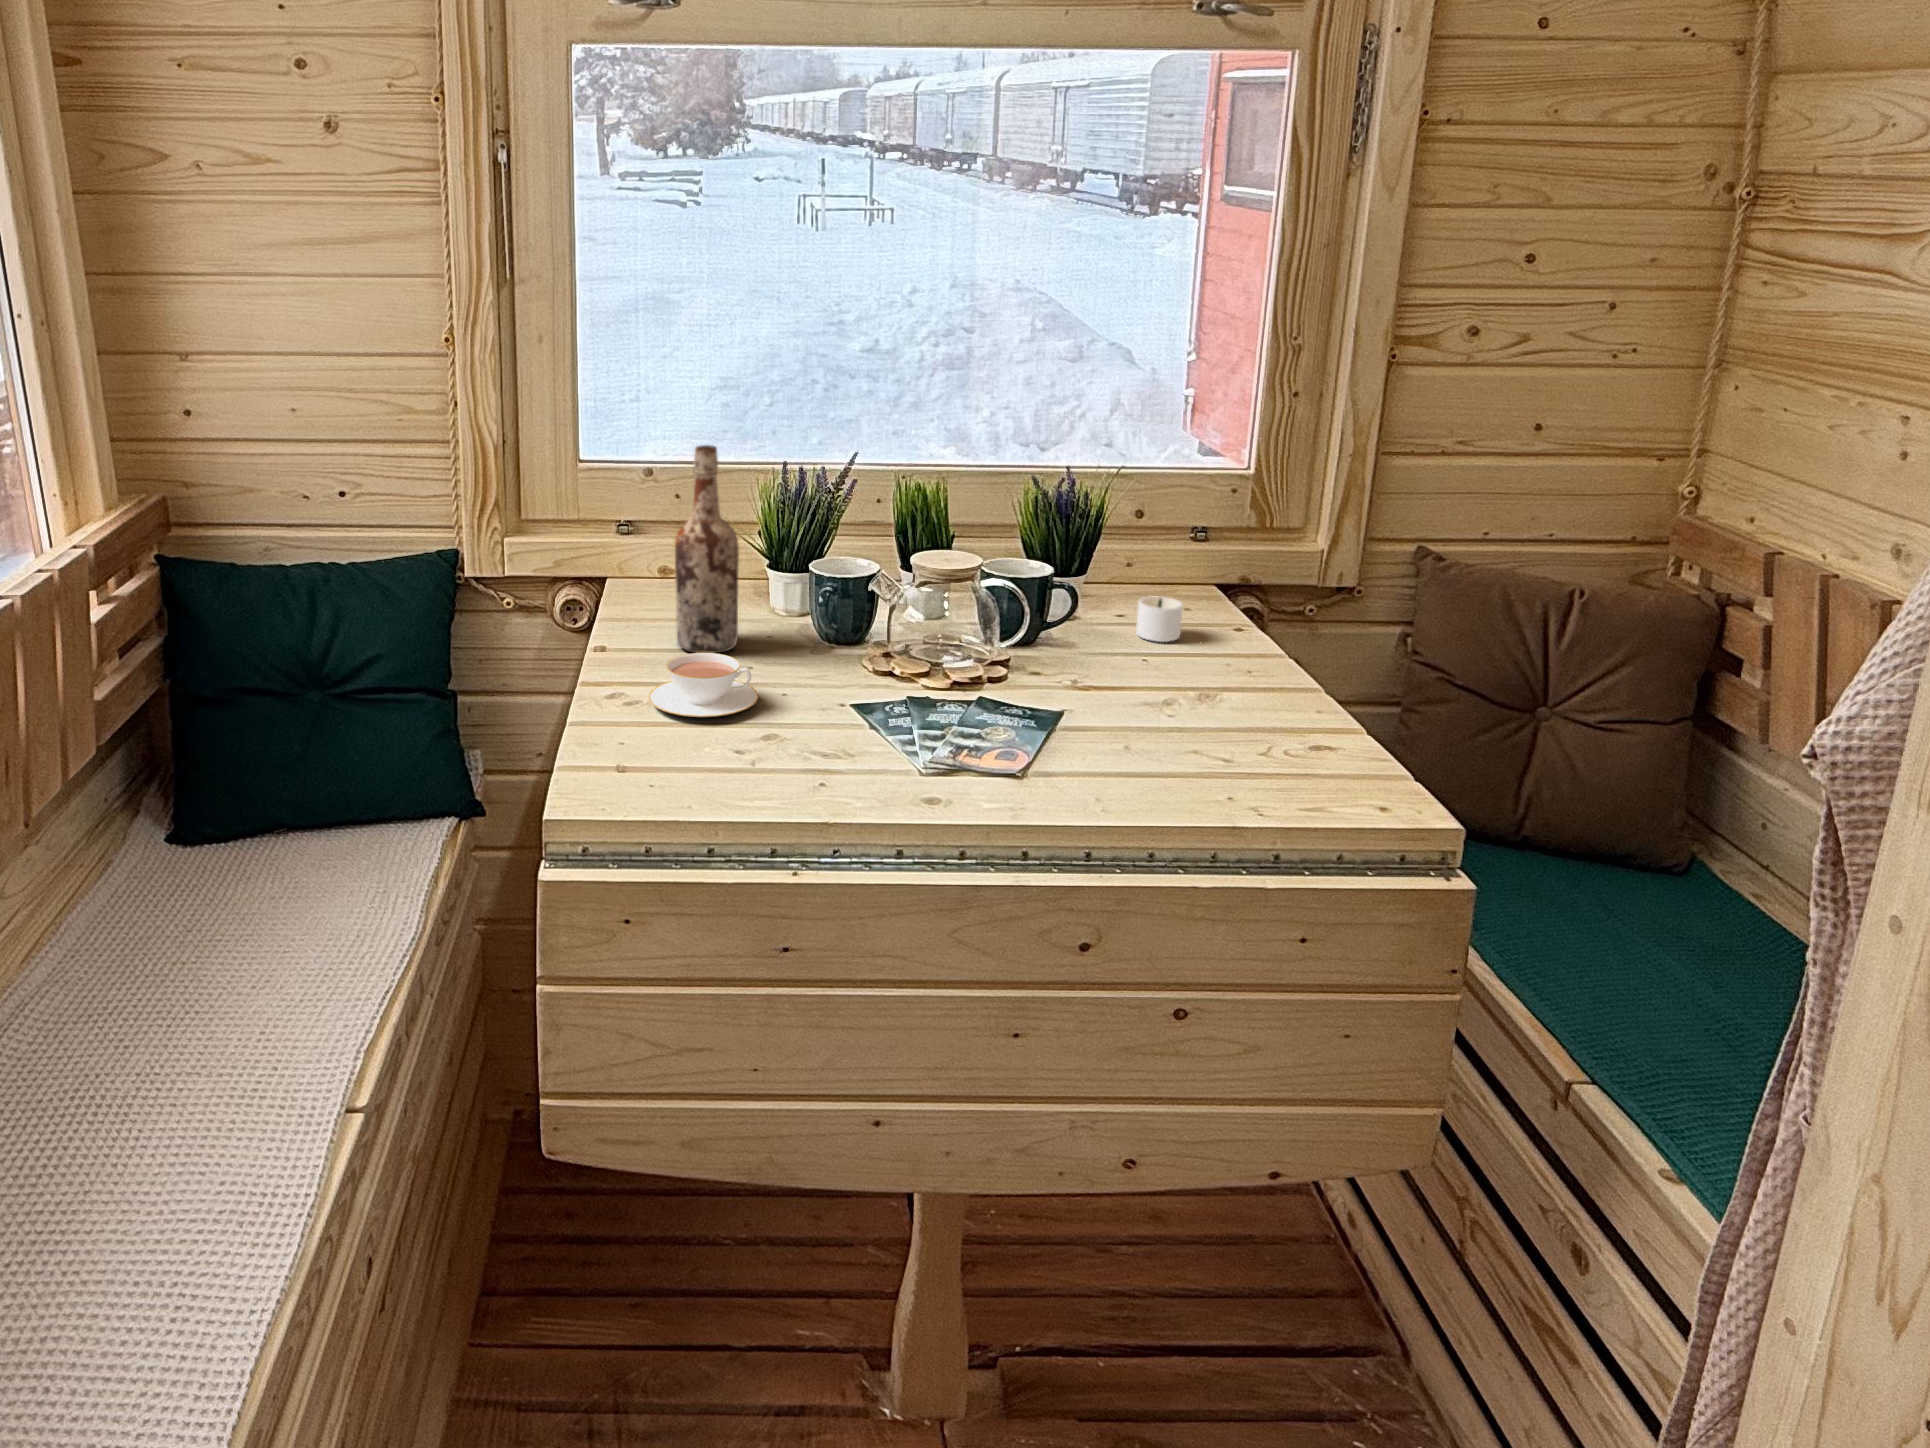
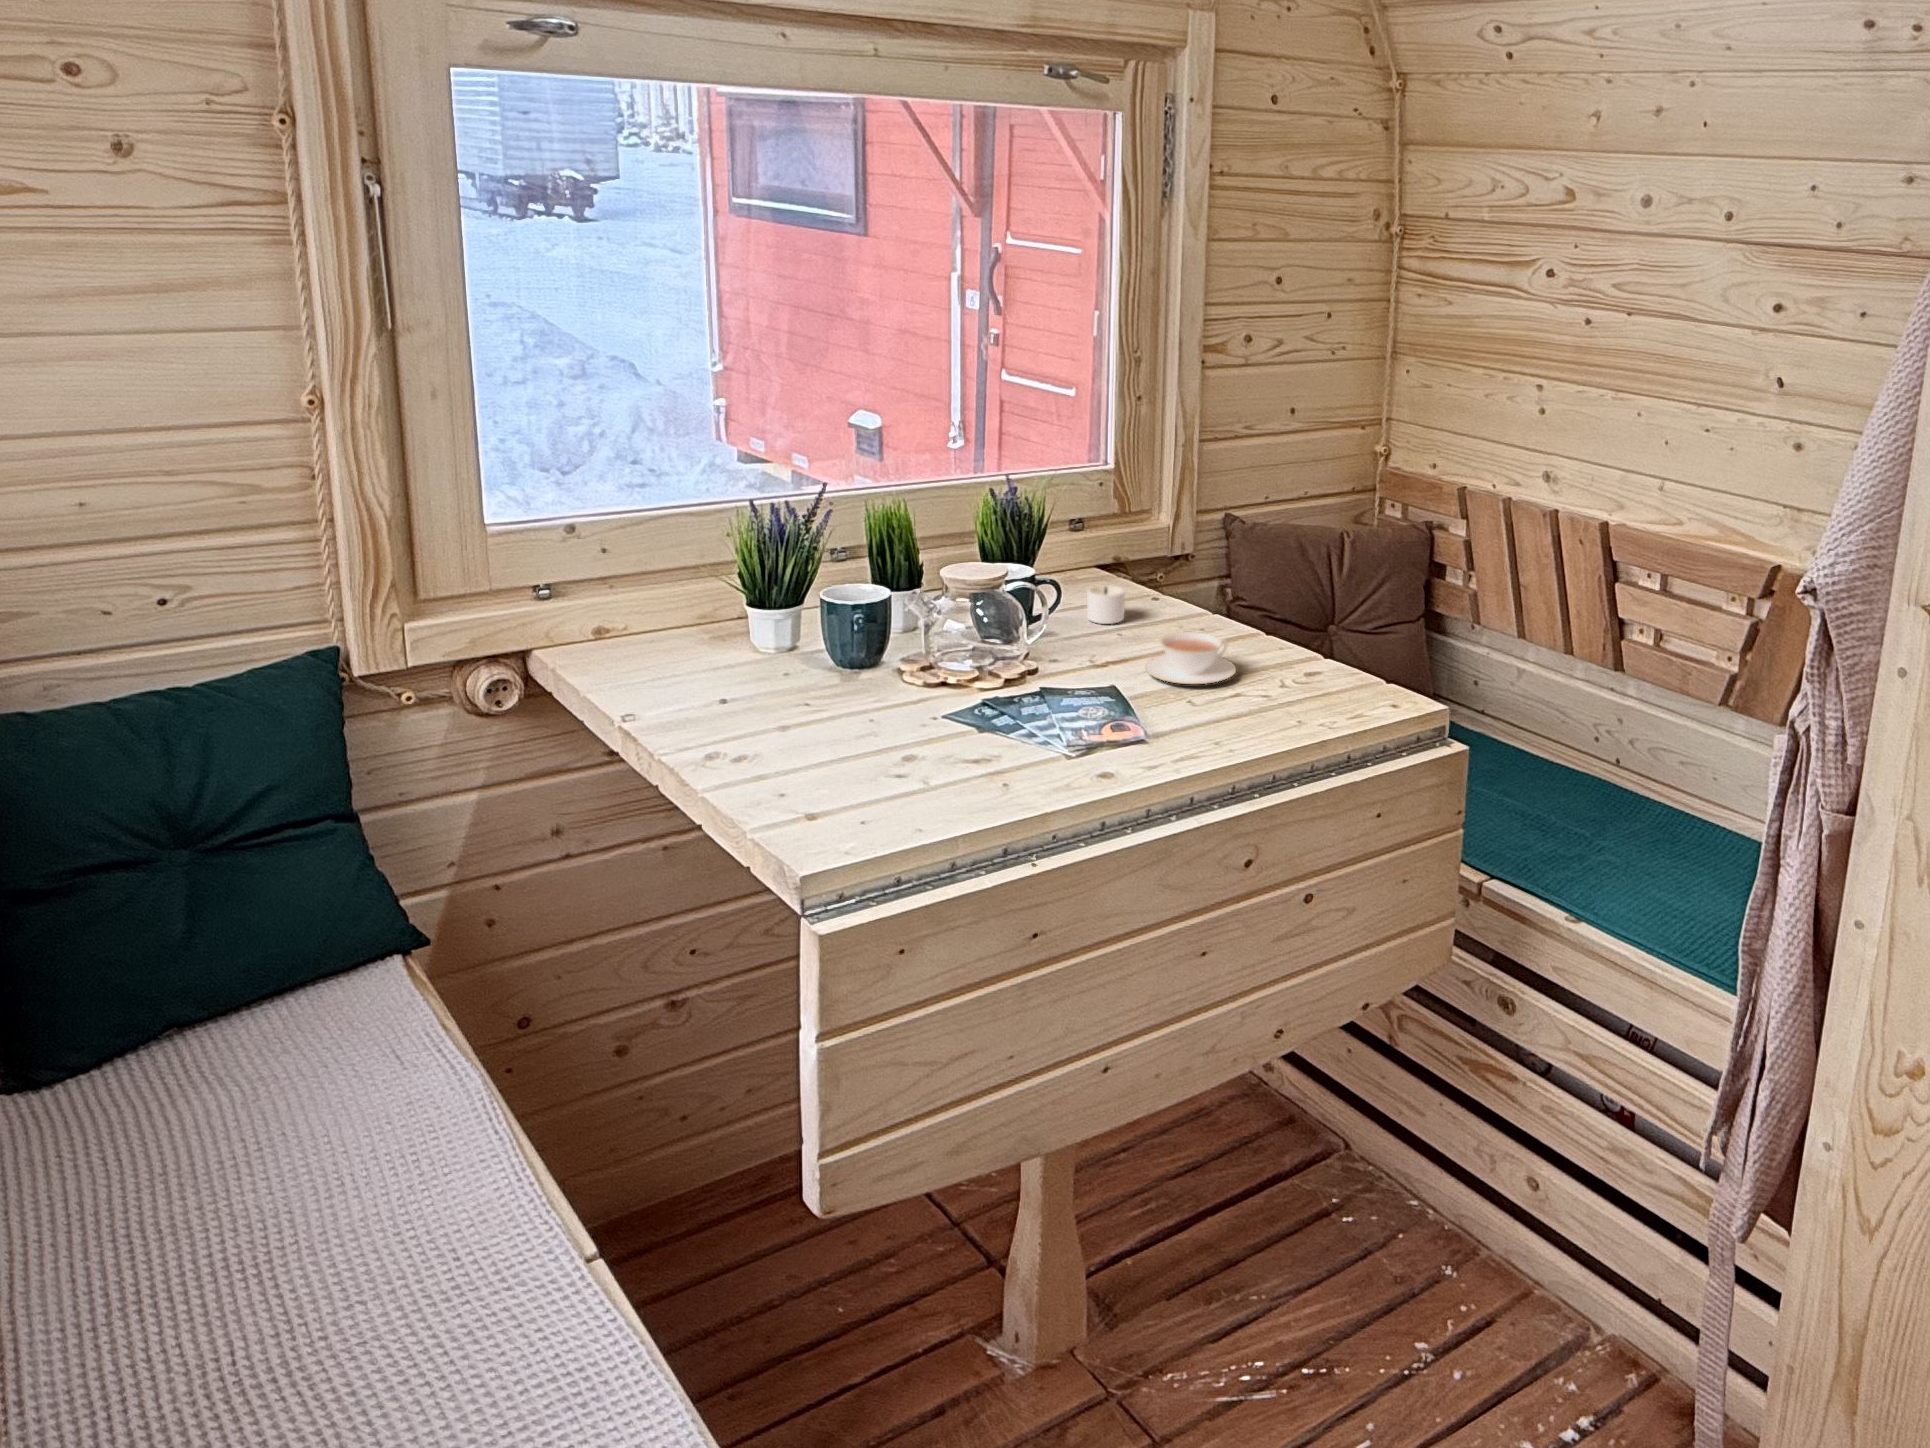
wine bottle: present [675,445,739,653] -> none [691,497,764,710]
teacup: present [649,653,758,717] -> present [1145,632,1236,684]

